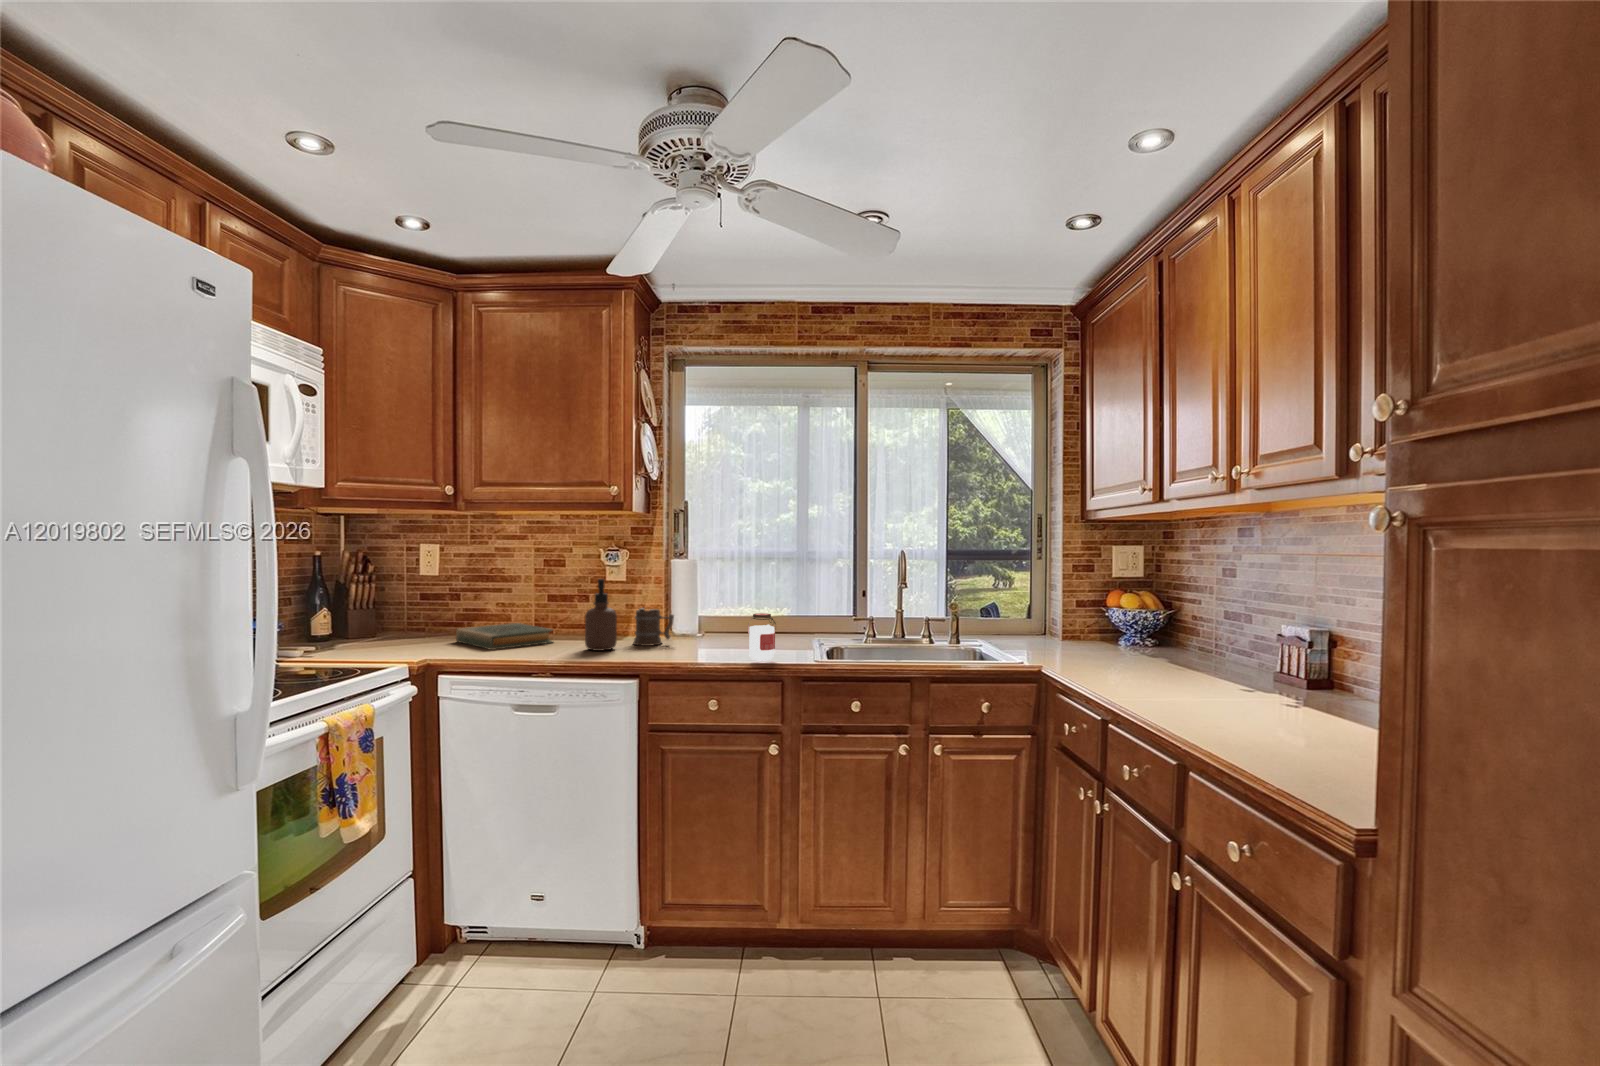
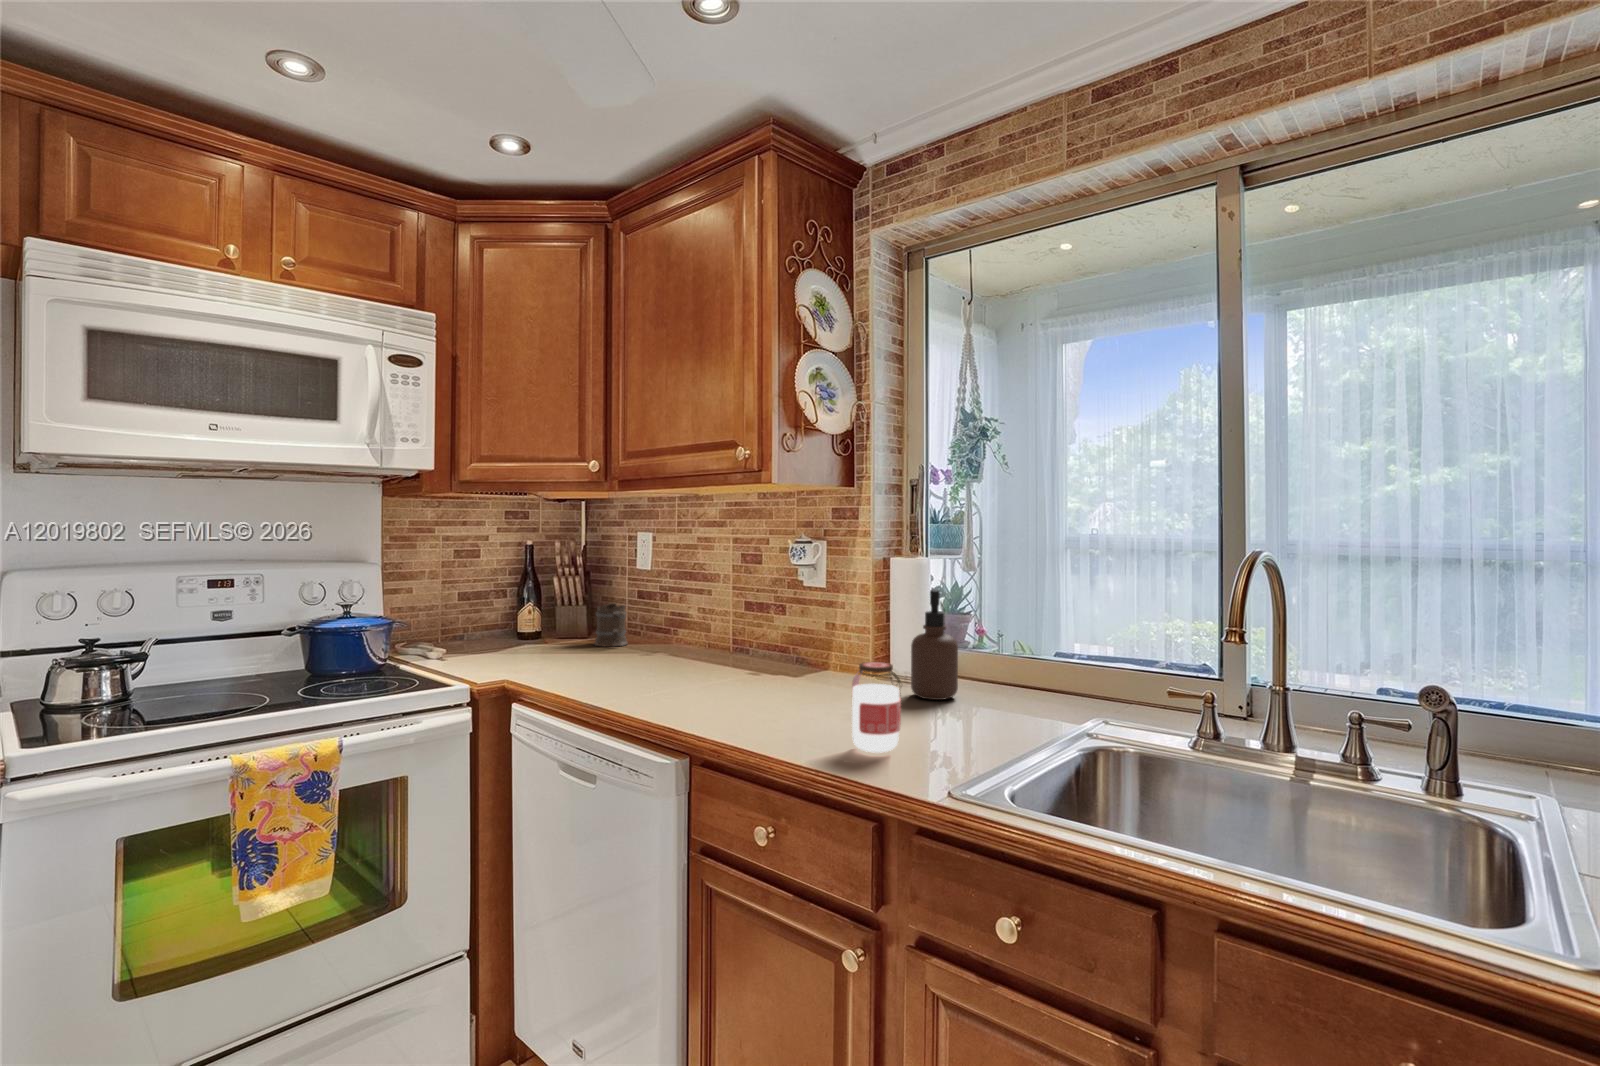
soap dispenser: present [585,579,617,651] -> present [911,590,958,700]
mug: present [633,608,674,646] -> present [594,603,628,647]
hardback book: present [456,623,553,650] -> none [626,634,715,667]

